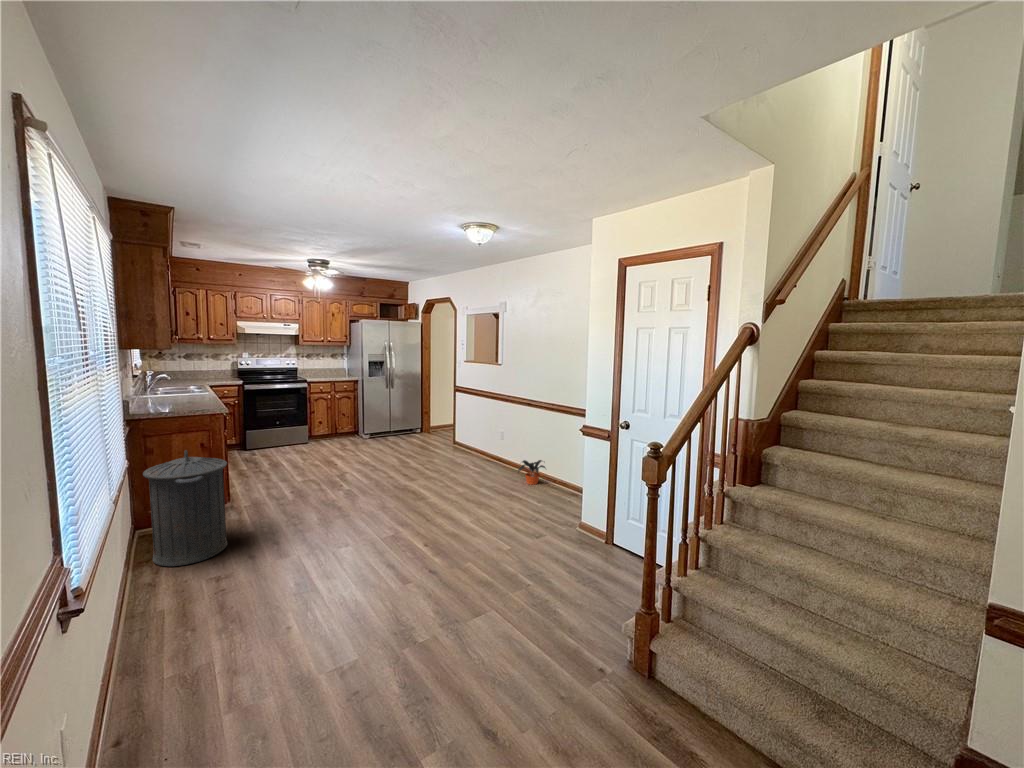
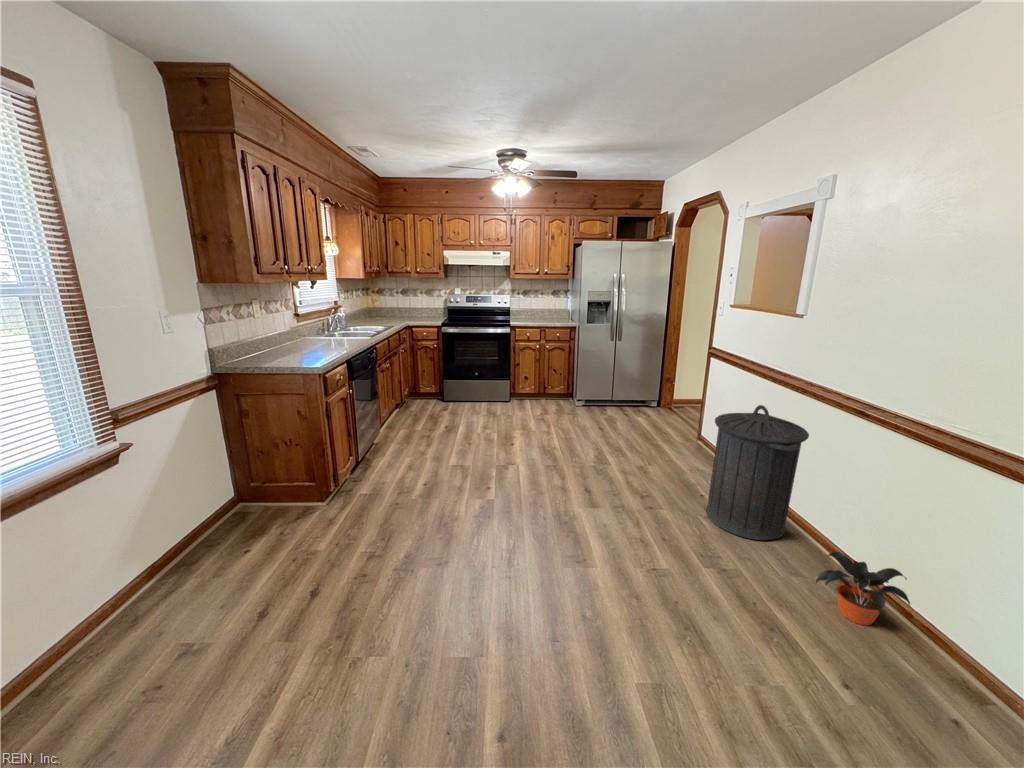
trash can: present [143,450,228,566] -> present [706,405,809,540]

